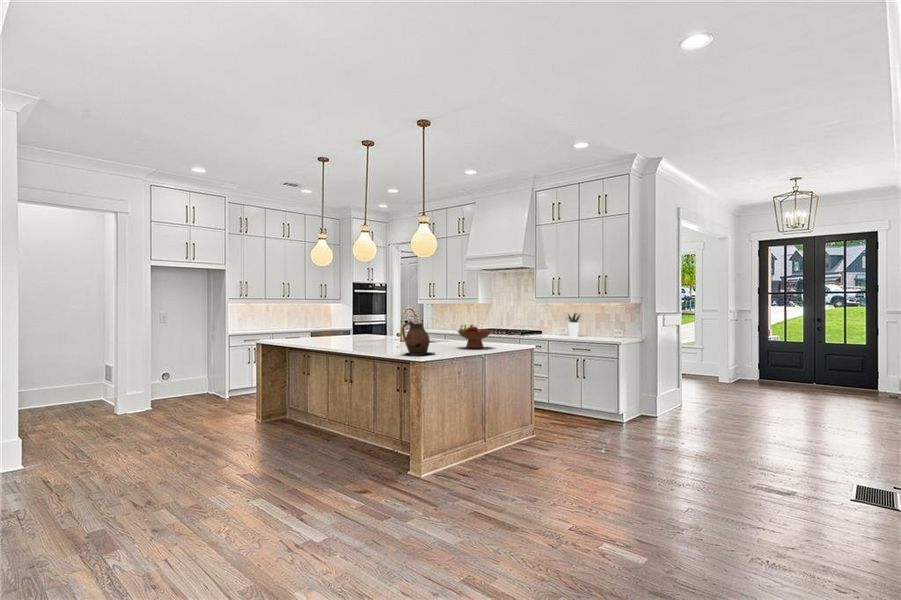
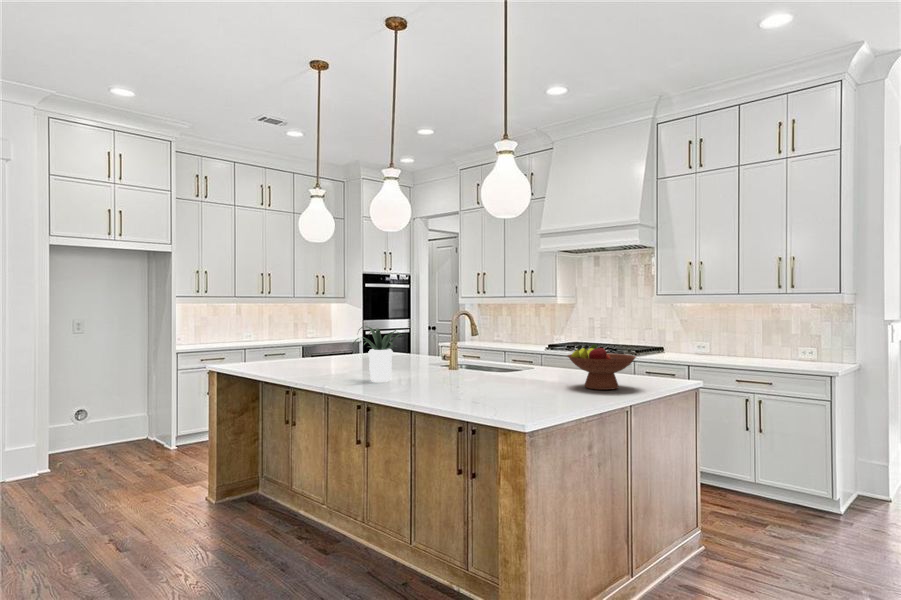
potted plant: present [566,313,581,336] -> present [353,326,402,382]
ceramic pitcher: present [402,319,433,355] -> none [477,337,548,416]

